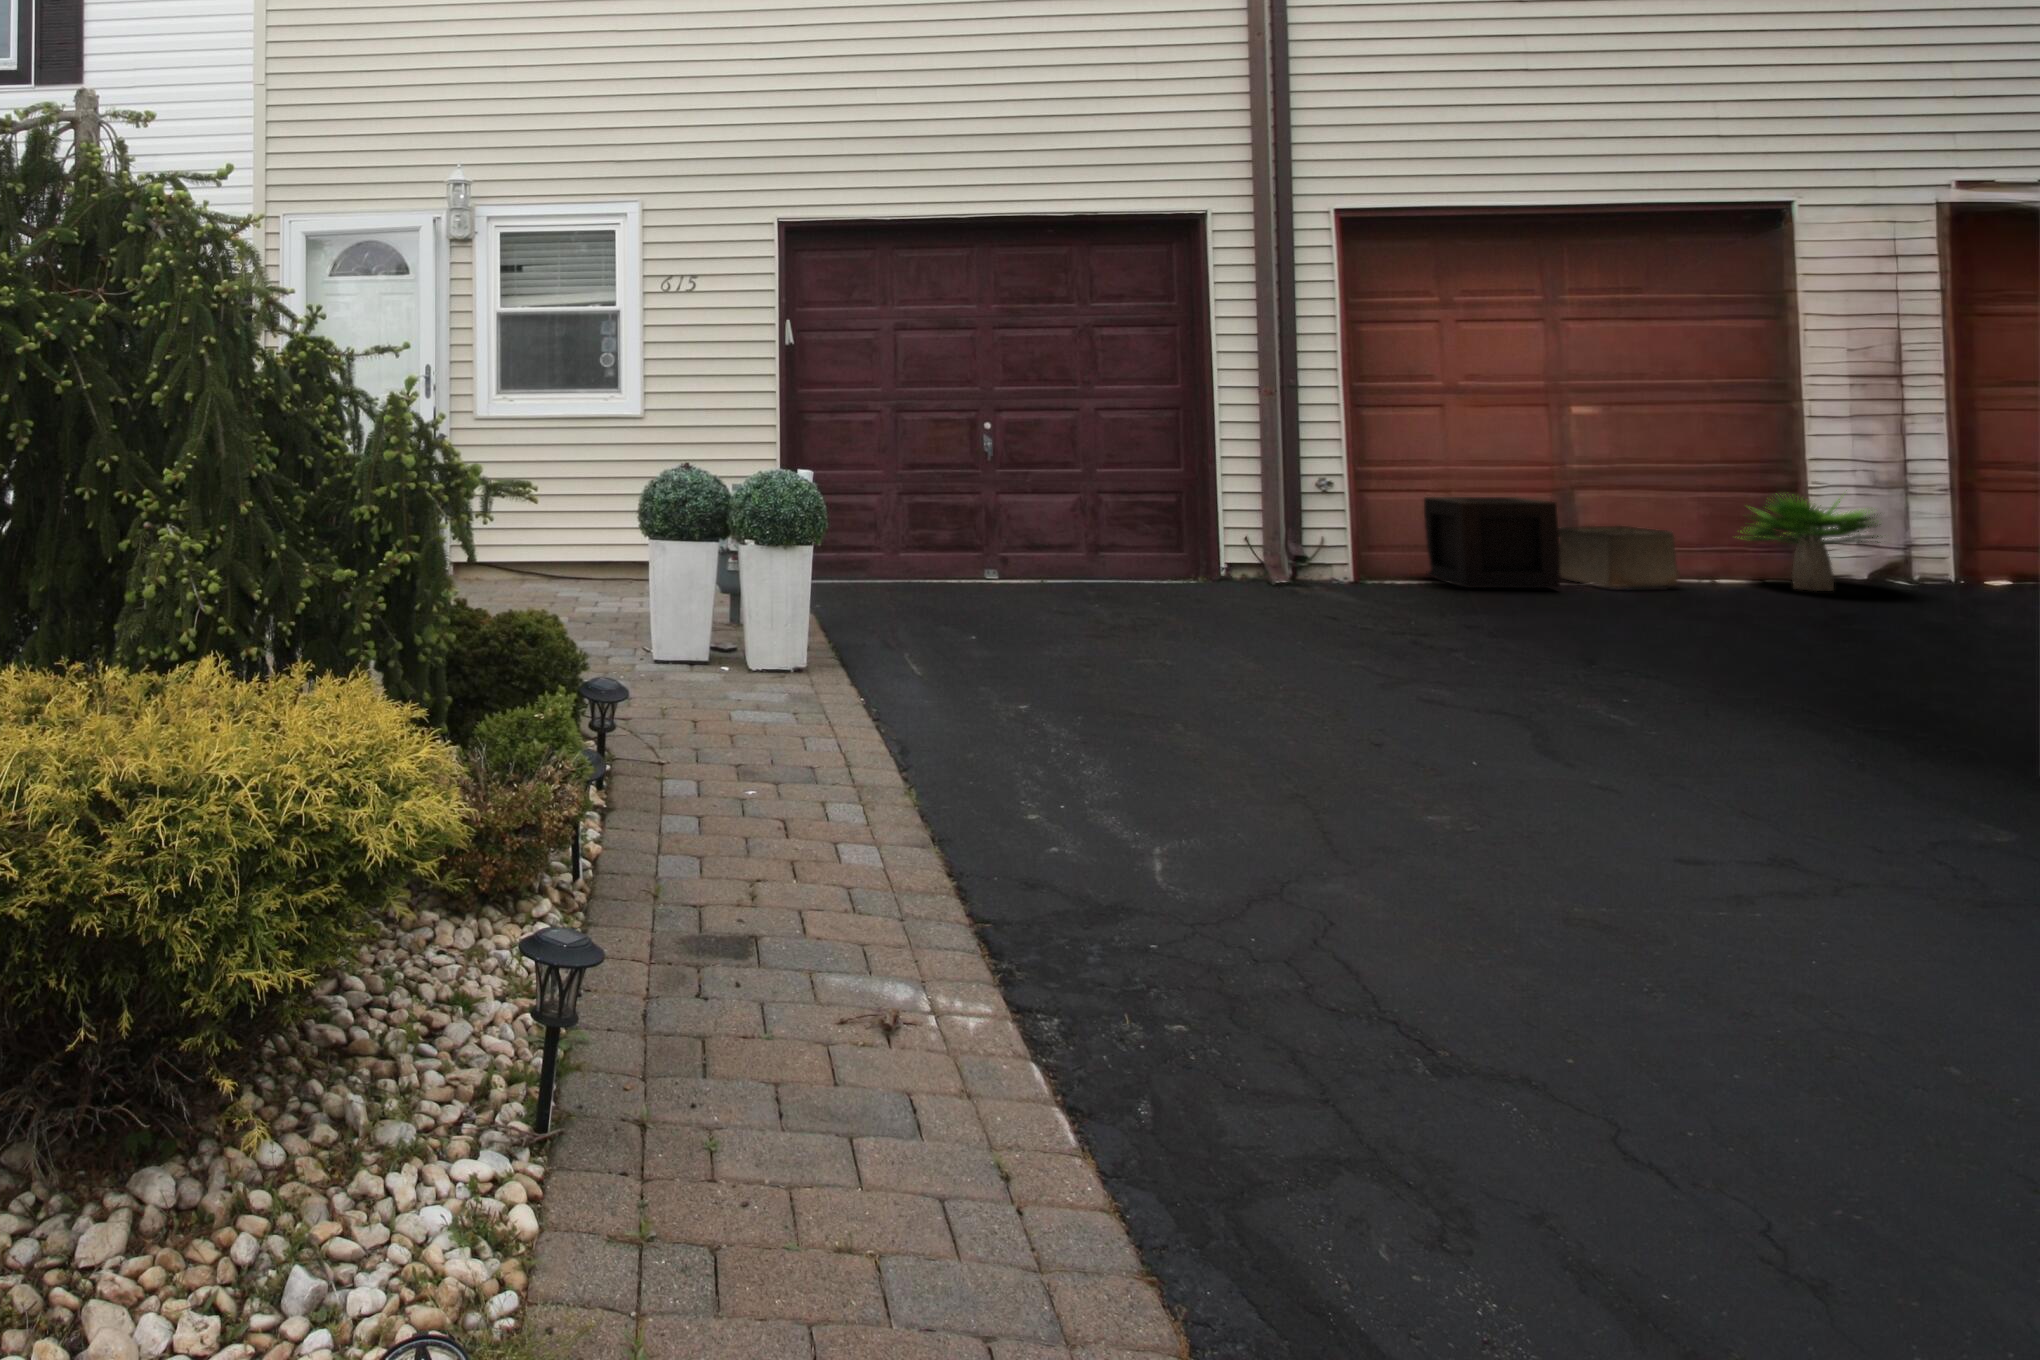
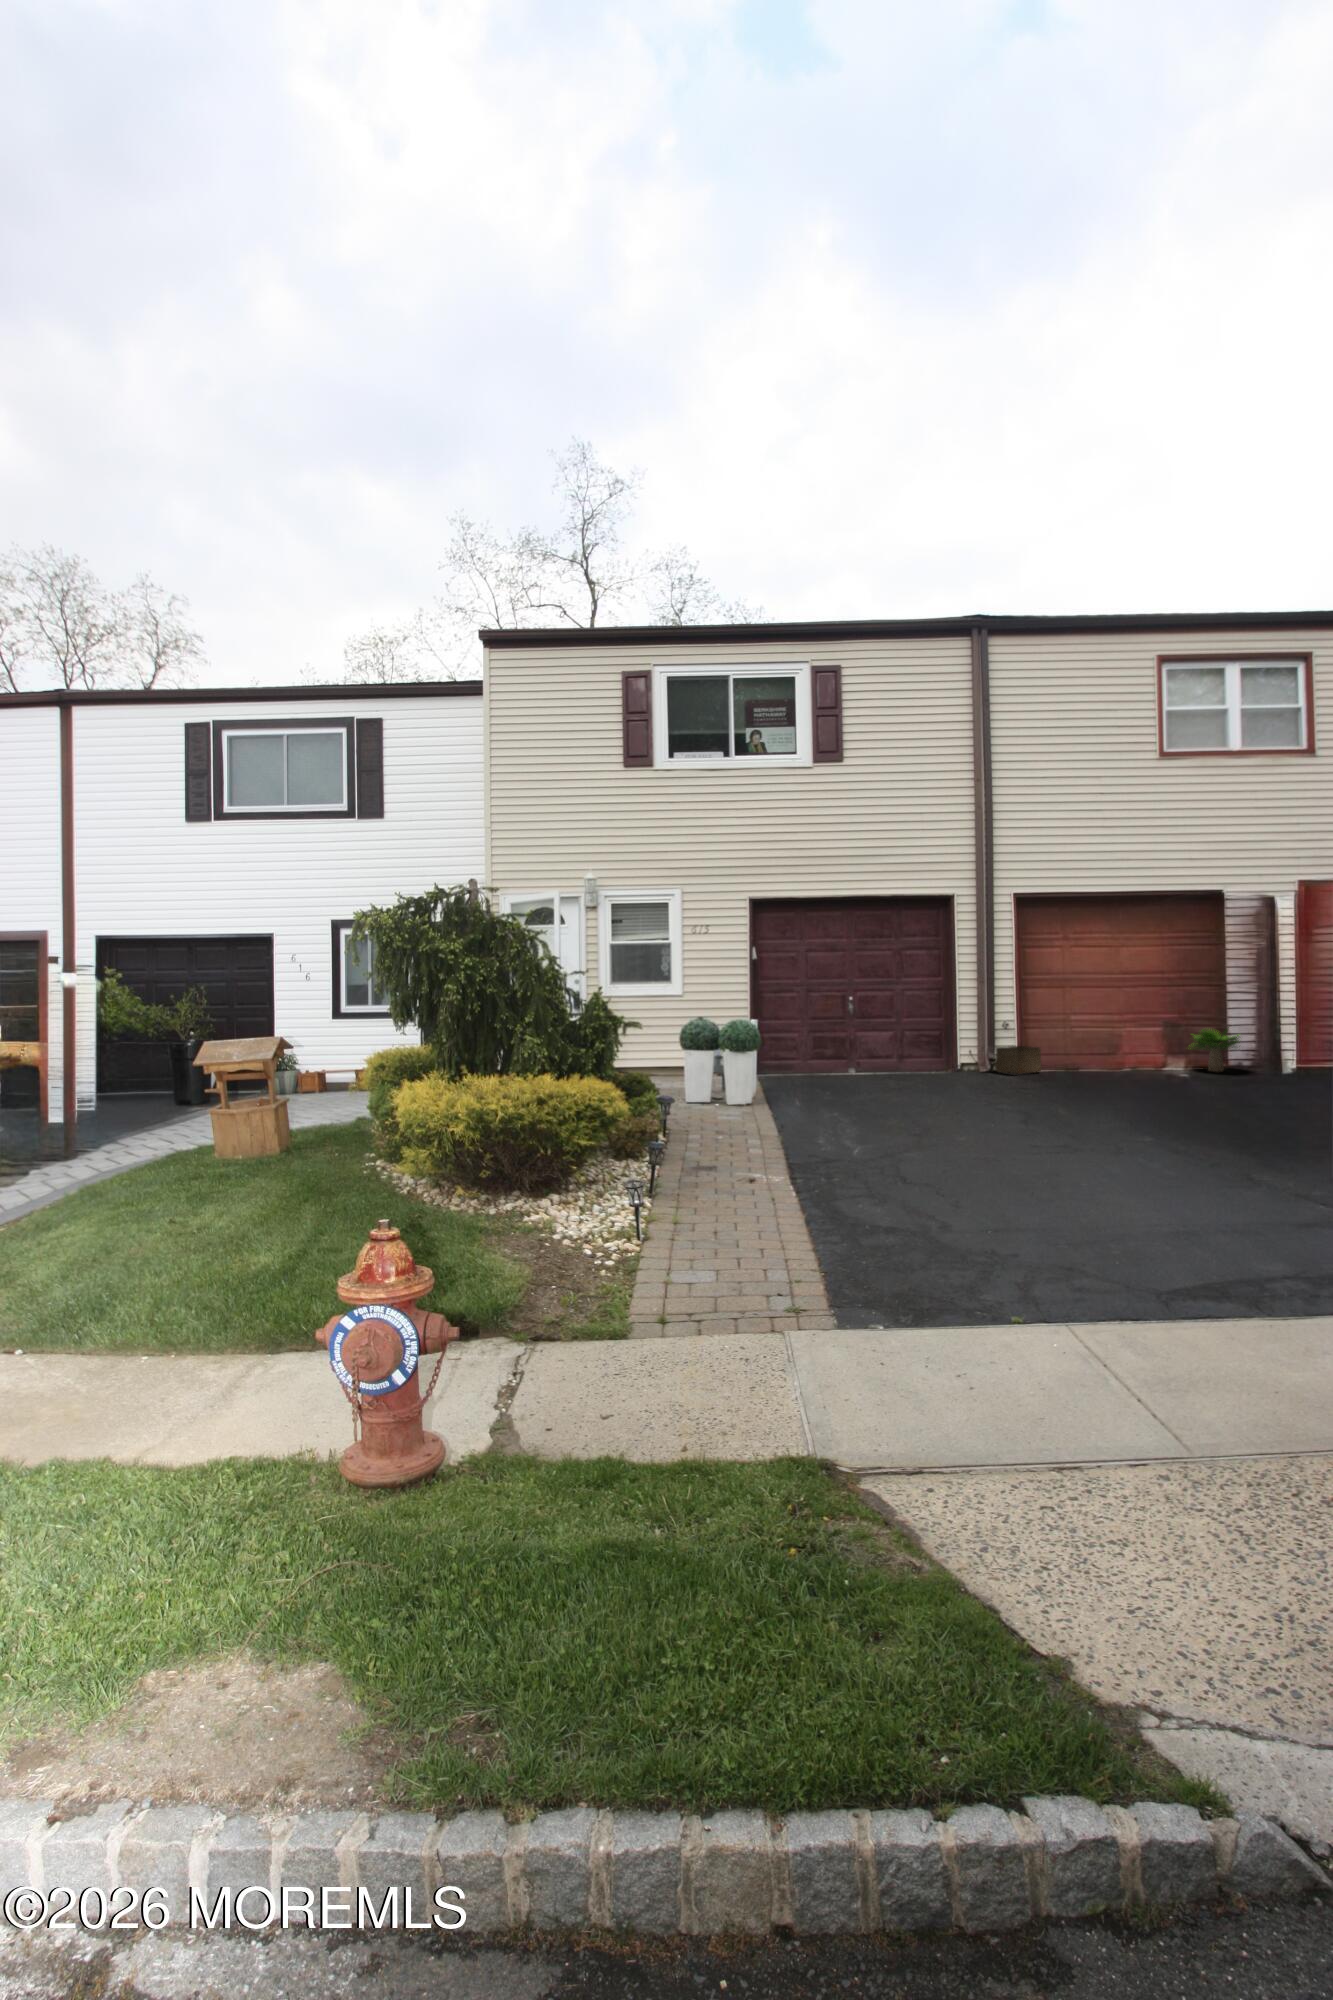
wooden crate: present [1424,497,1560,588] -> none [1052,1031,1103,1072]
storage bin: present [1558,526,1678,587] -> present [995,1046,1041,1074]

